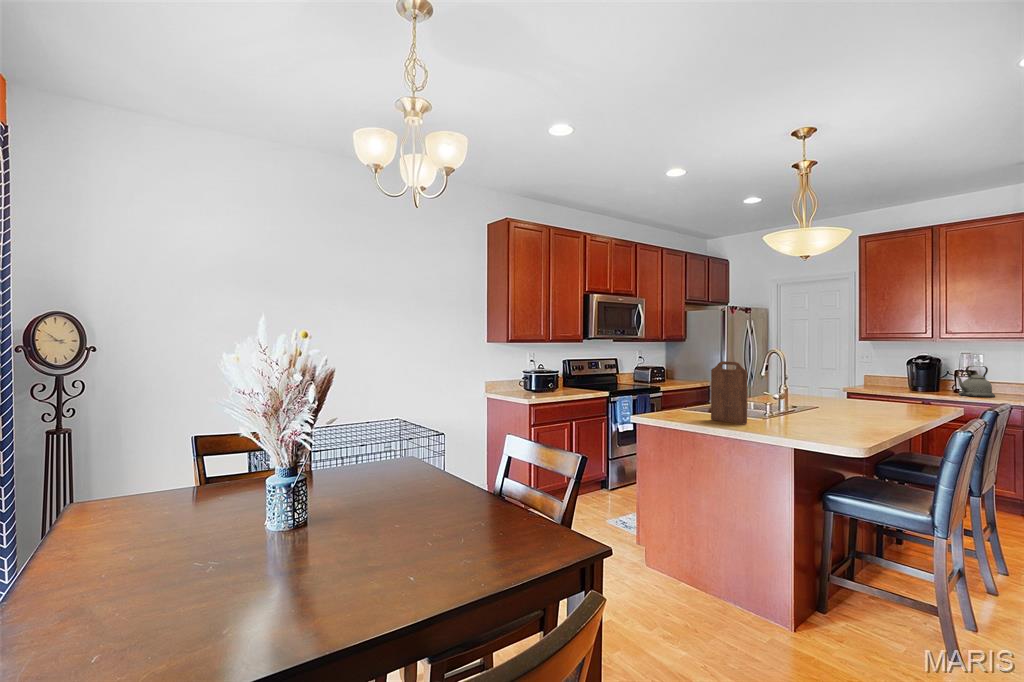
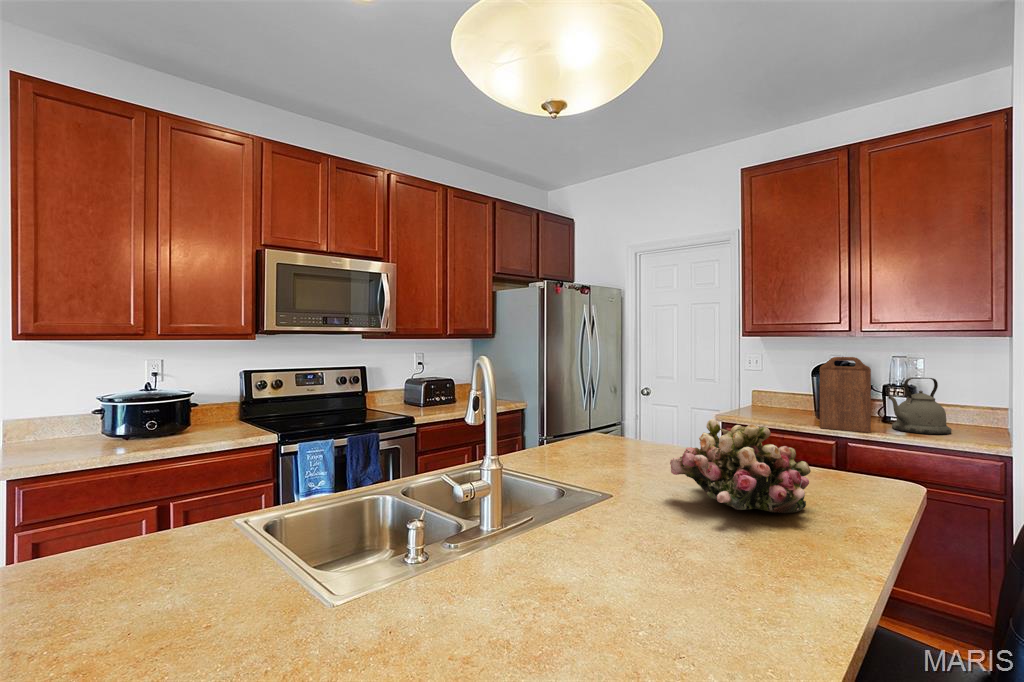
cutting board: present [711,361,747,424] -> present [820,357,871,433]
flower arrangement: none [846,379,908,413] -> present [670,419,811,513]

